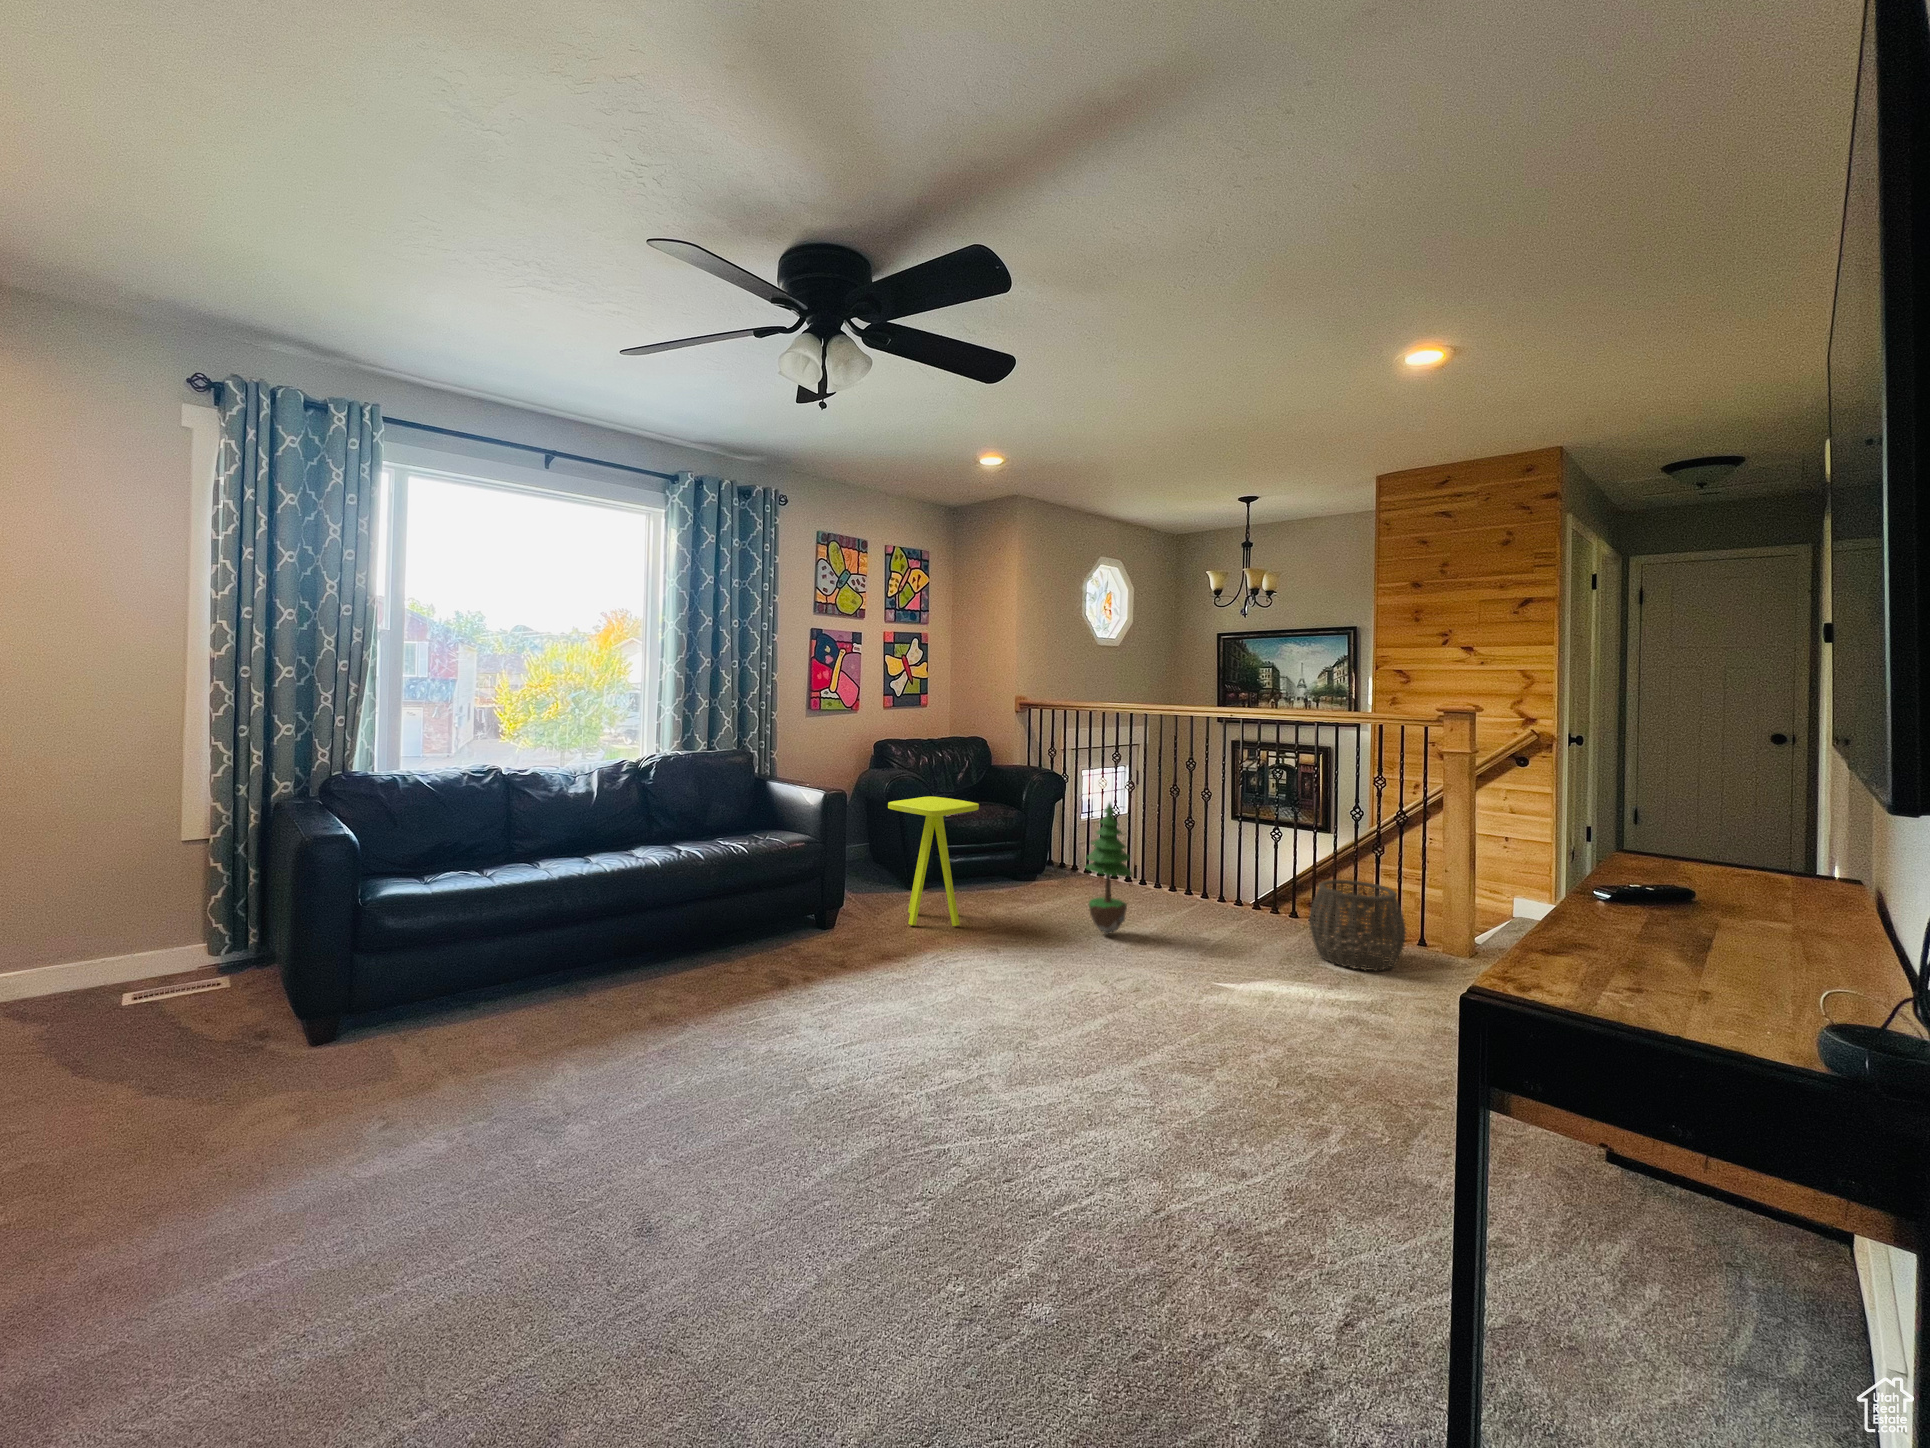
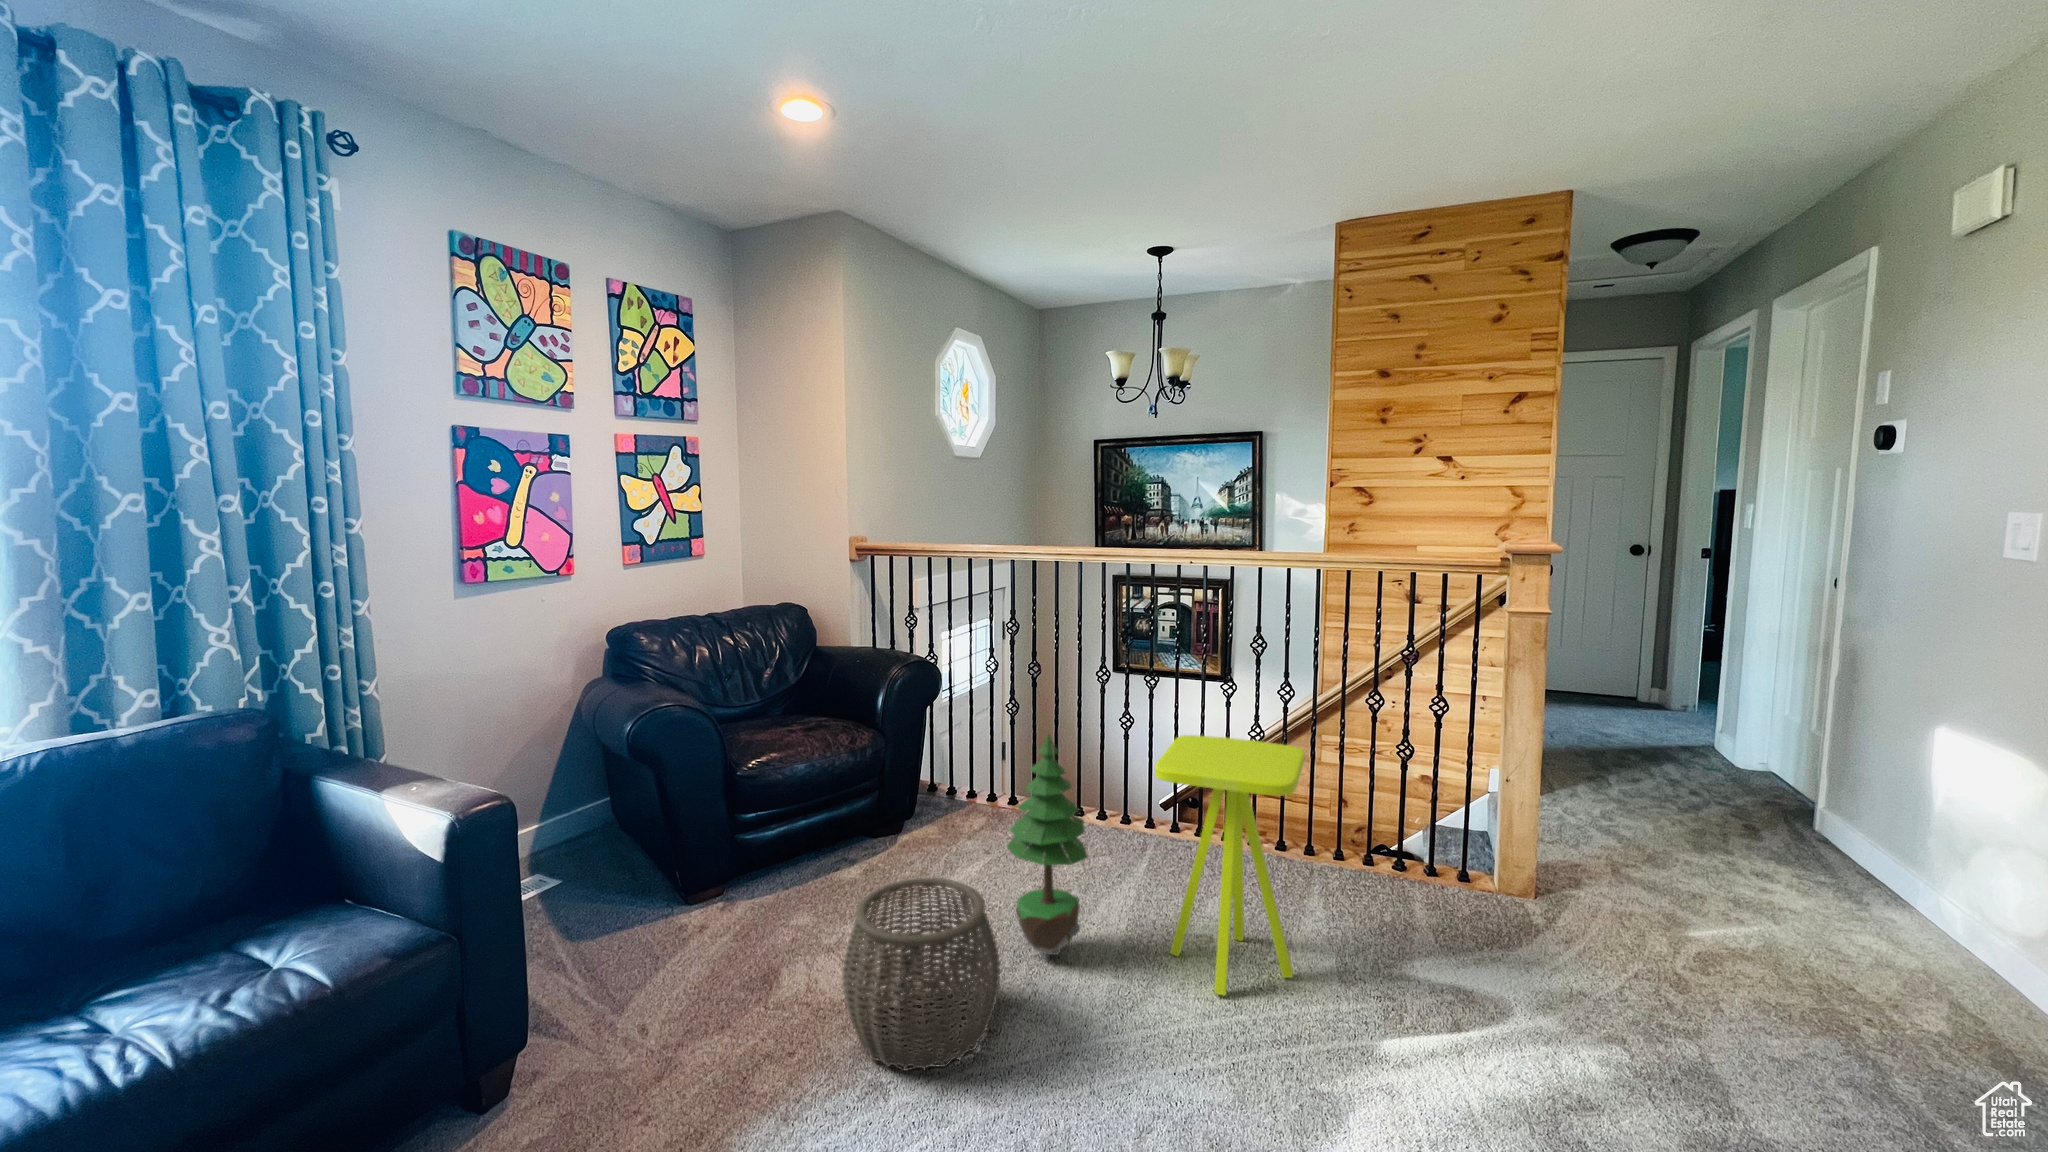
side table: present [888,796,979,926] -> present [1155,735,1304,995]
woven basket: present [1309,880,1406,971] -> present [842,878,1001,1071]

